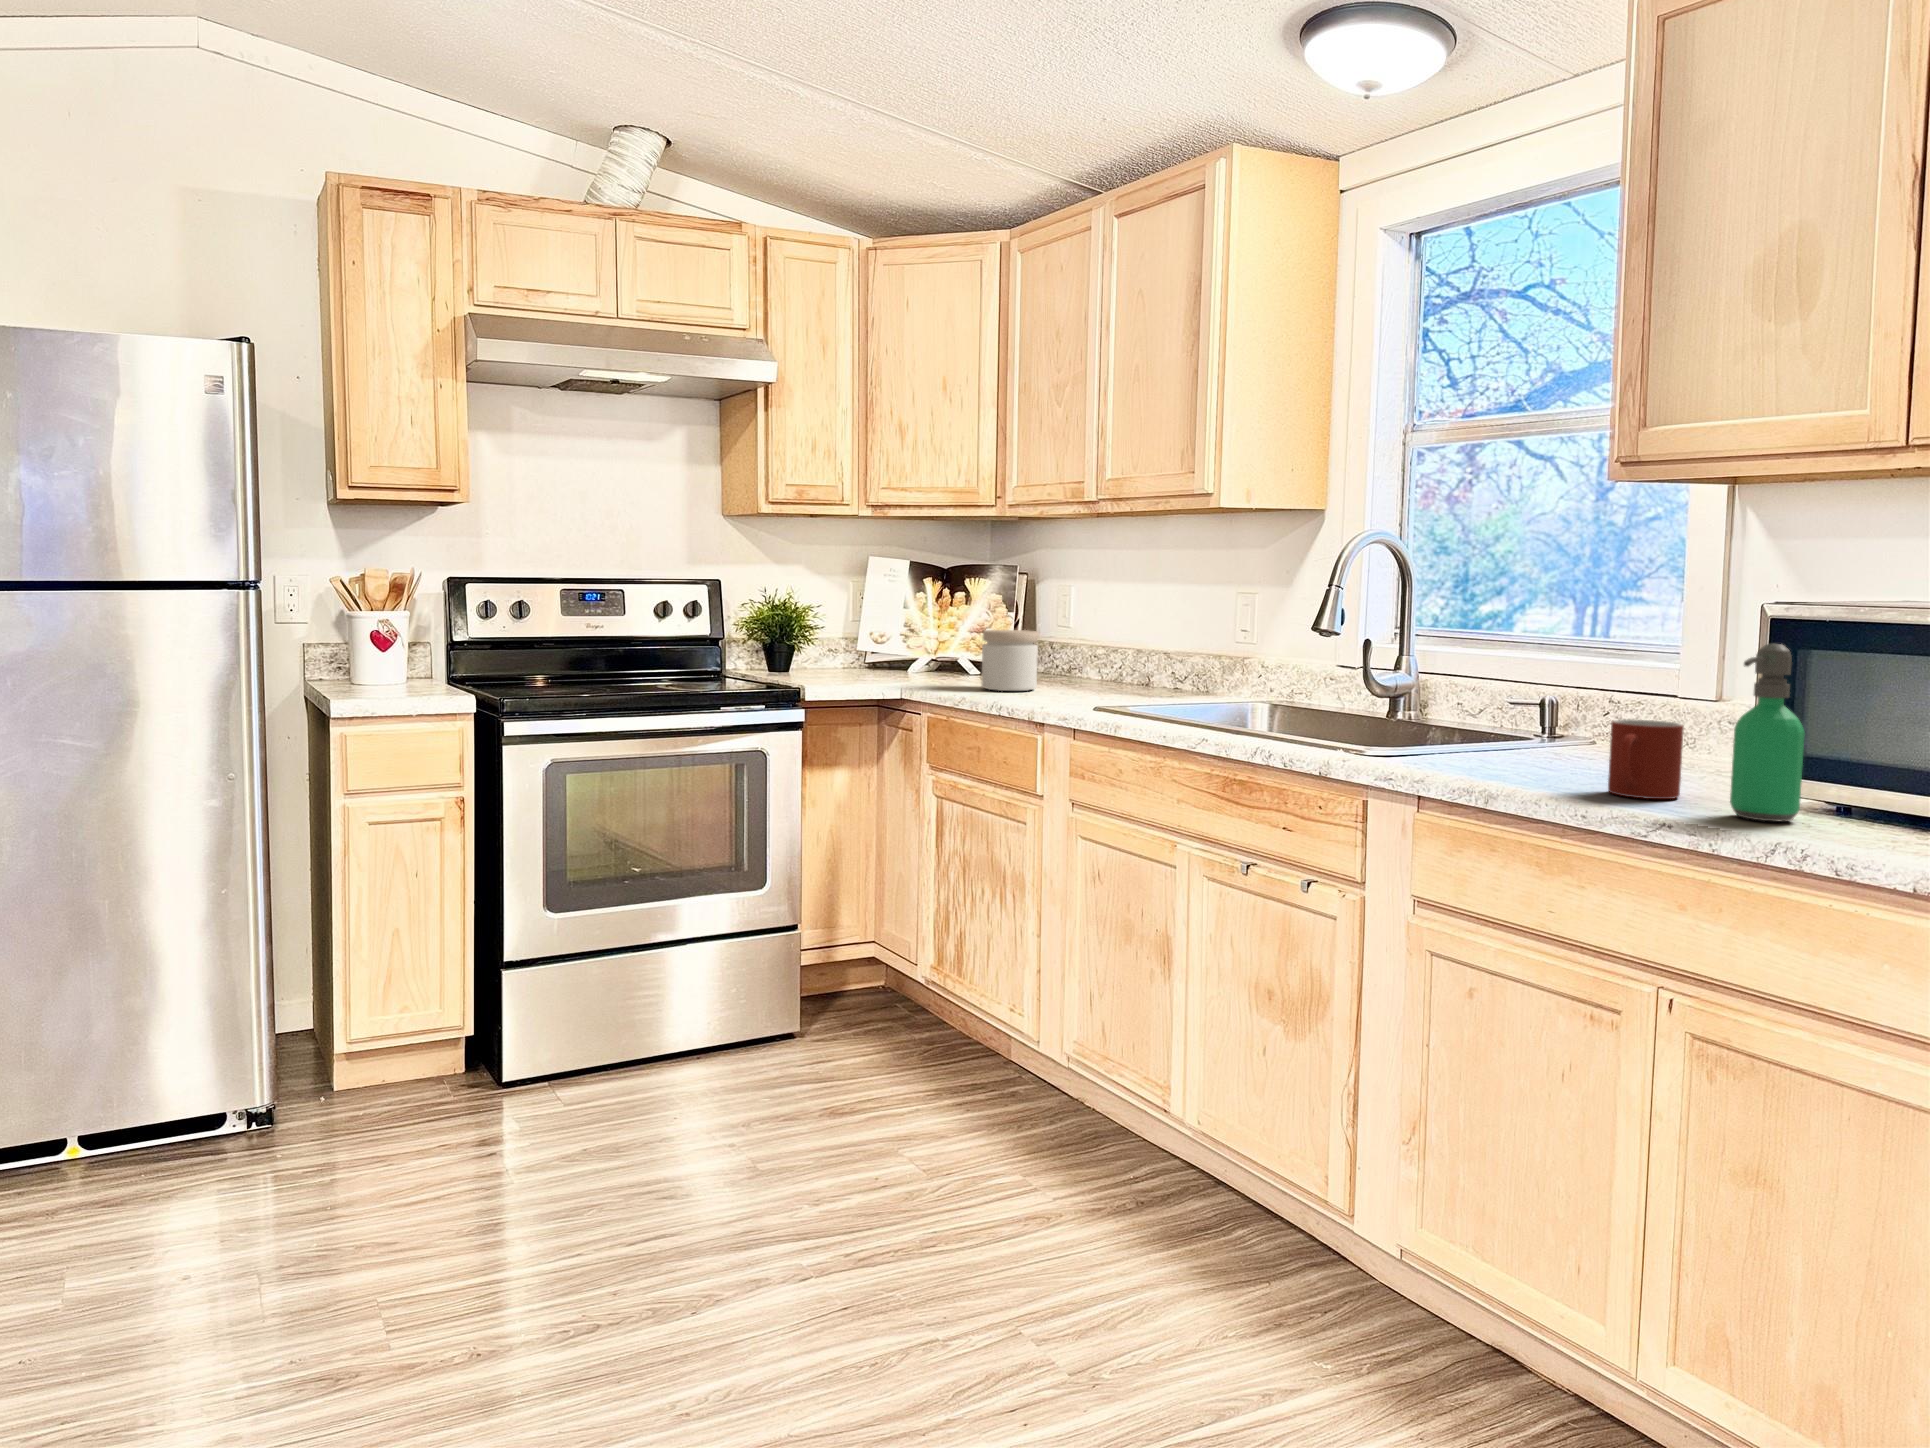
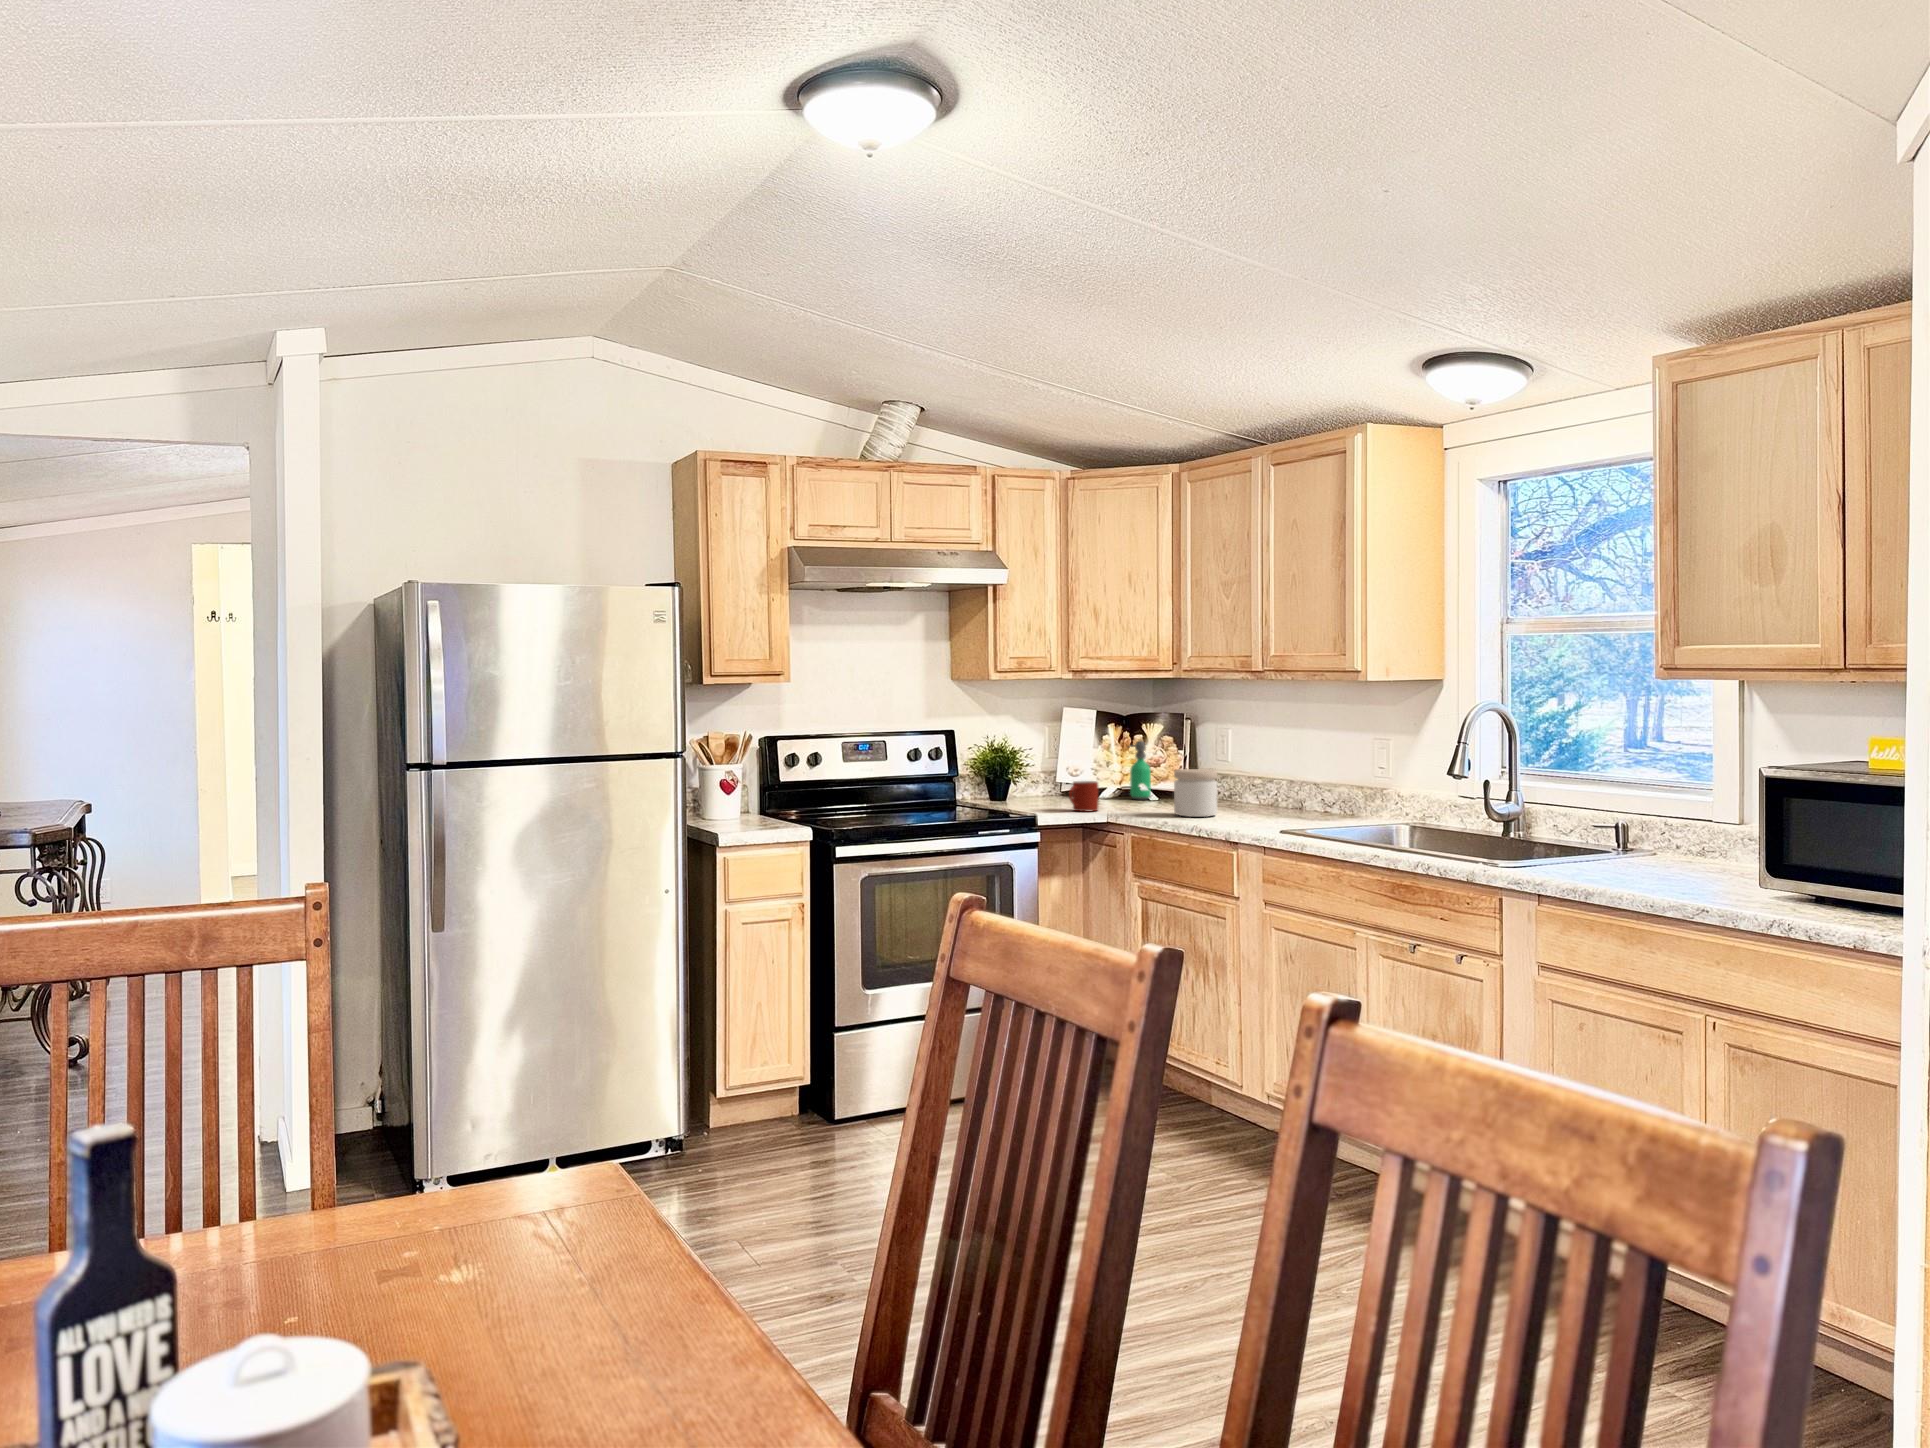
soap dispenser: present [1730,644,1805,822] -> present [1129,740,1151,800]
mug: present [1608,719,1684,799] -> present [1069,781,1098,812]

